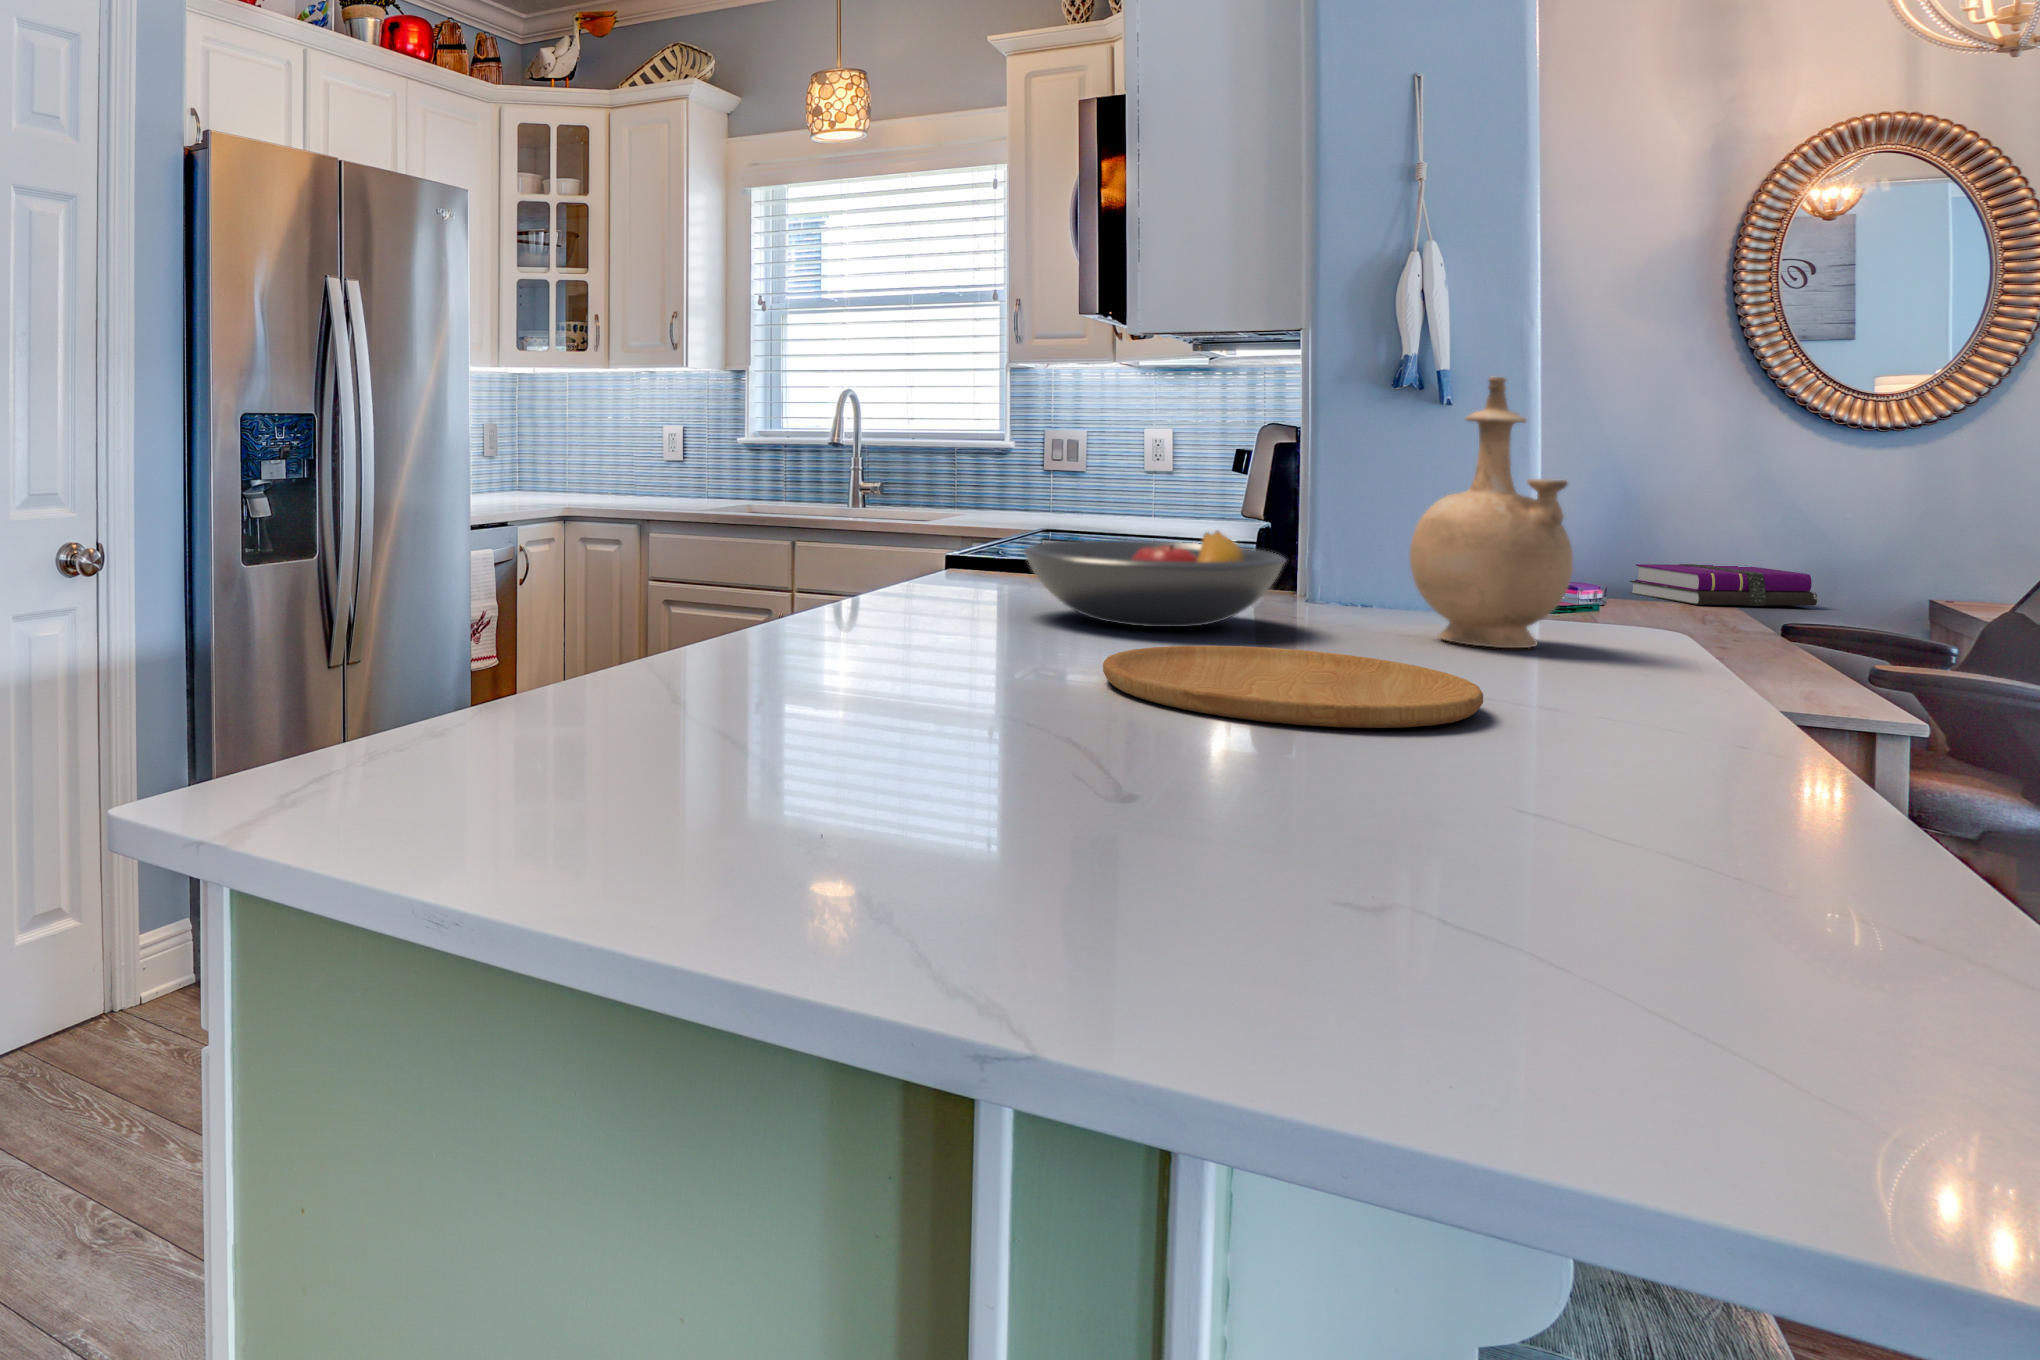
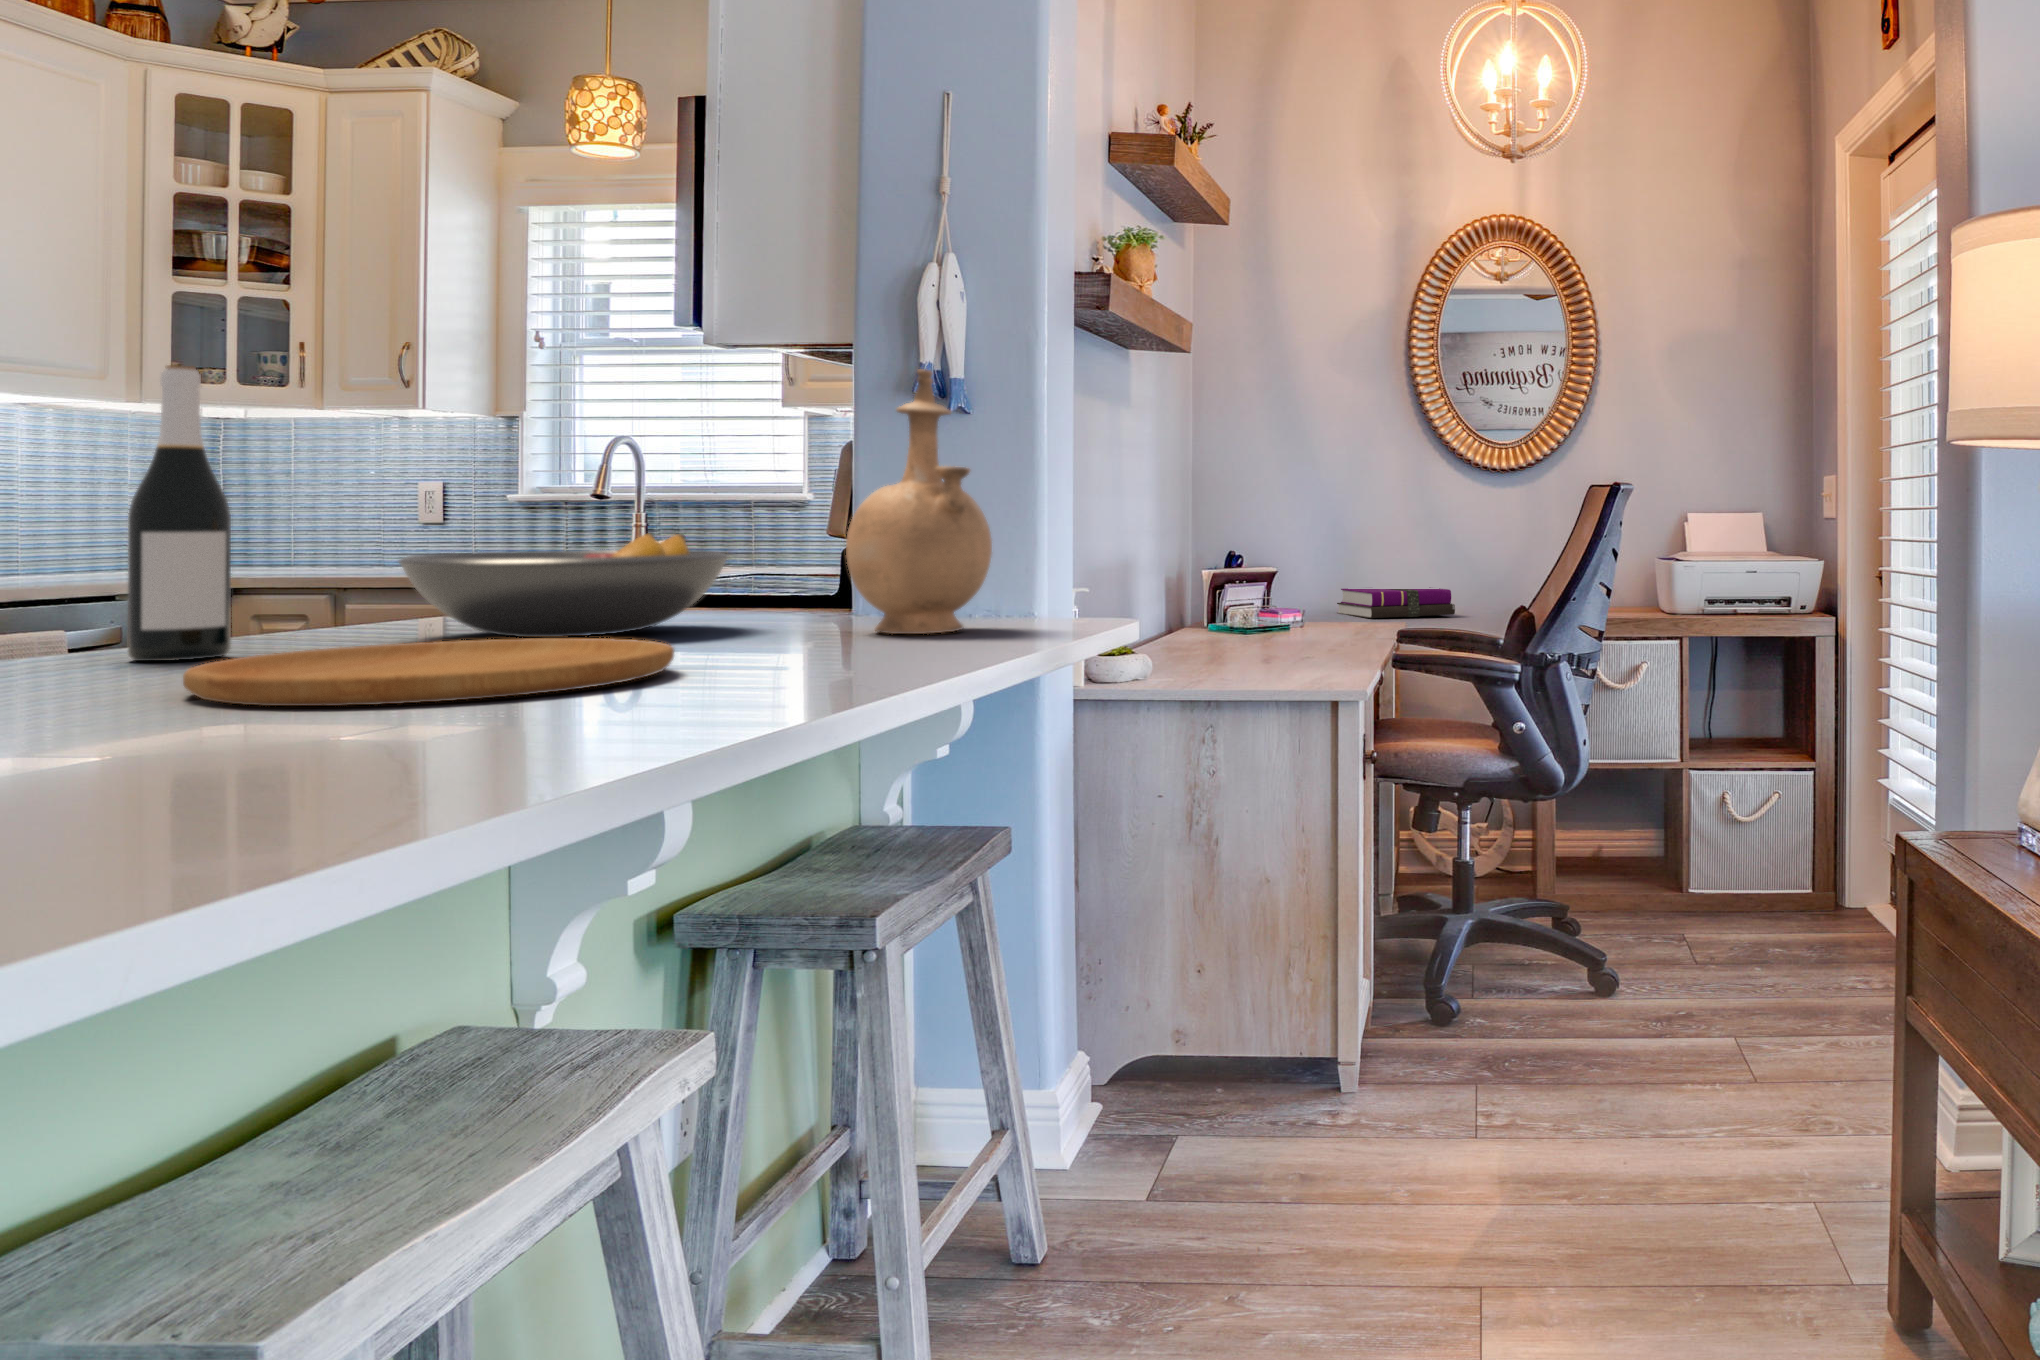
wine bottle: none [917,405,980,640] -> present [128,365,231,661]

